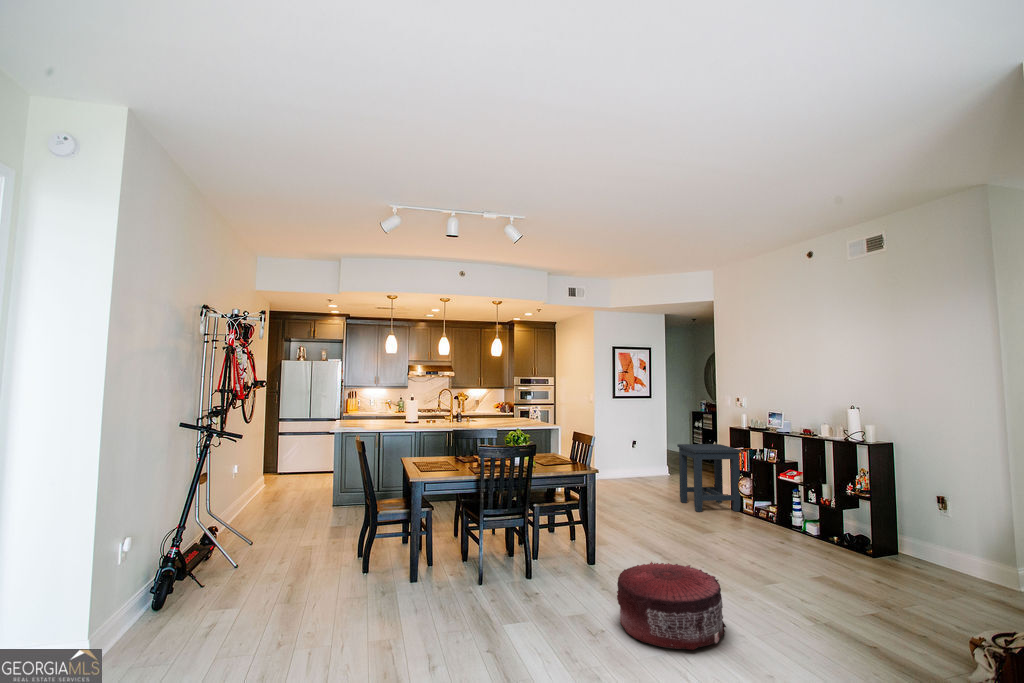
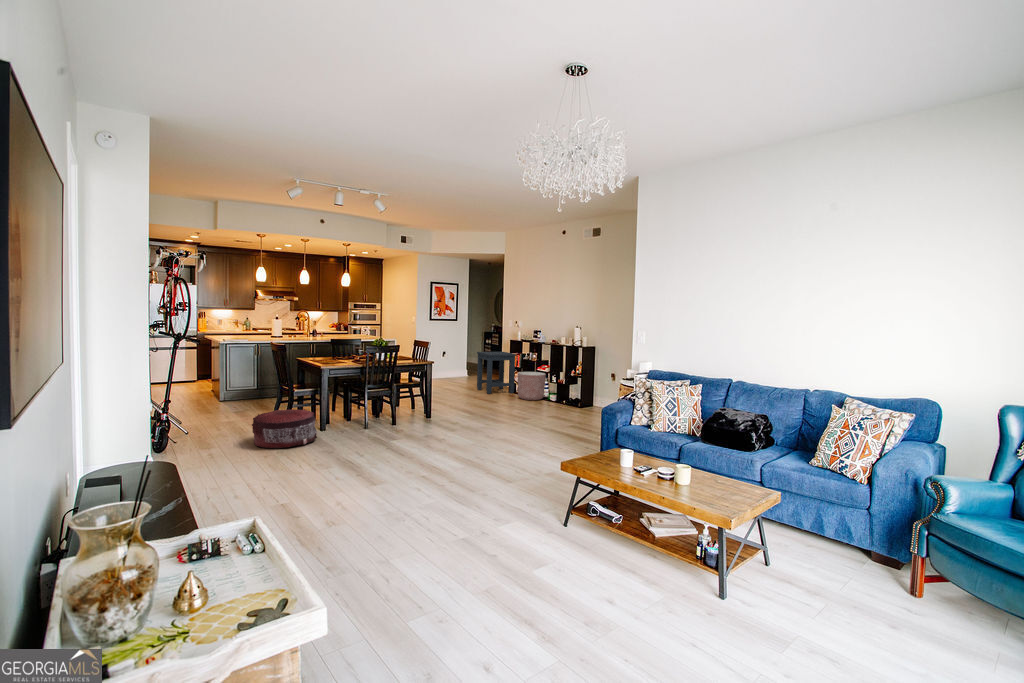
planter: none [745,480,795,530] -> present [518,372,546,400]
pouf: present [617,562,726,650] -> present [252,409,317,448]

